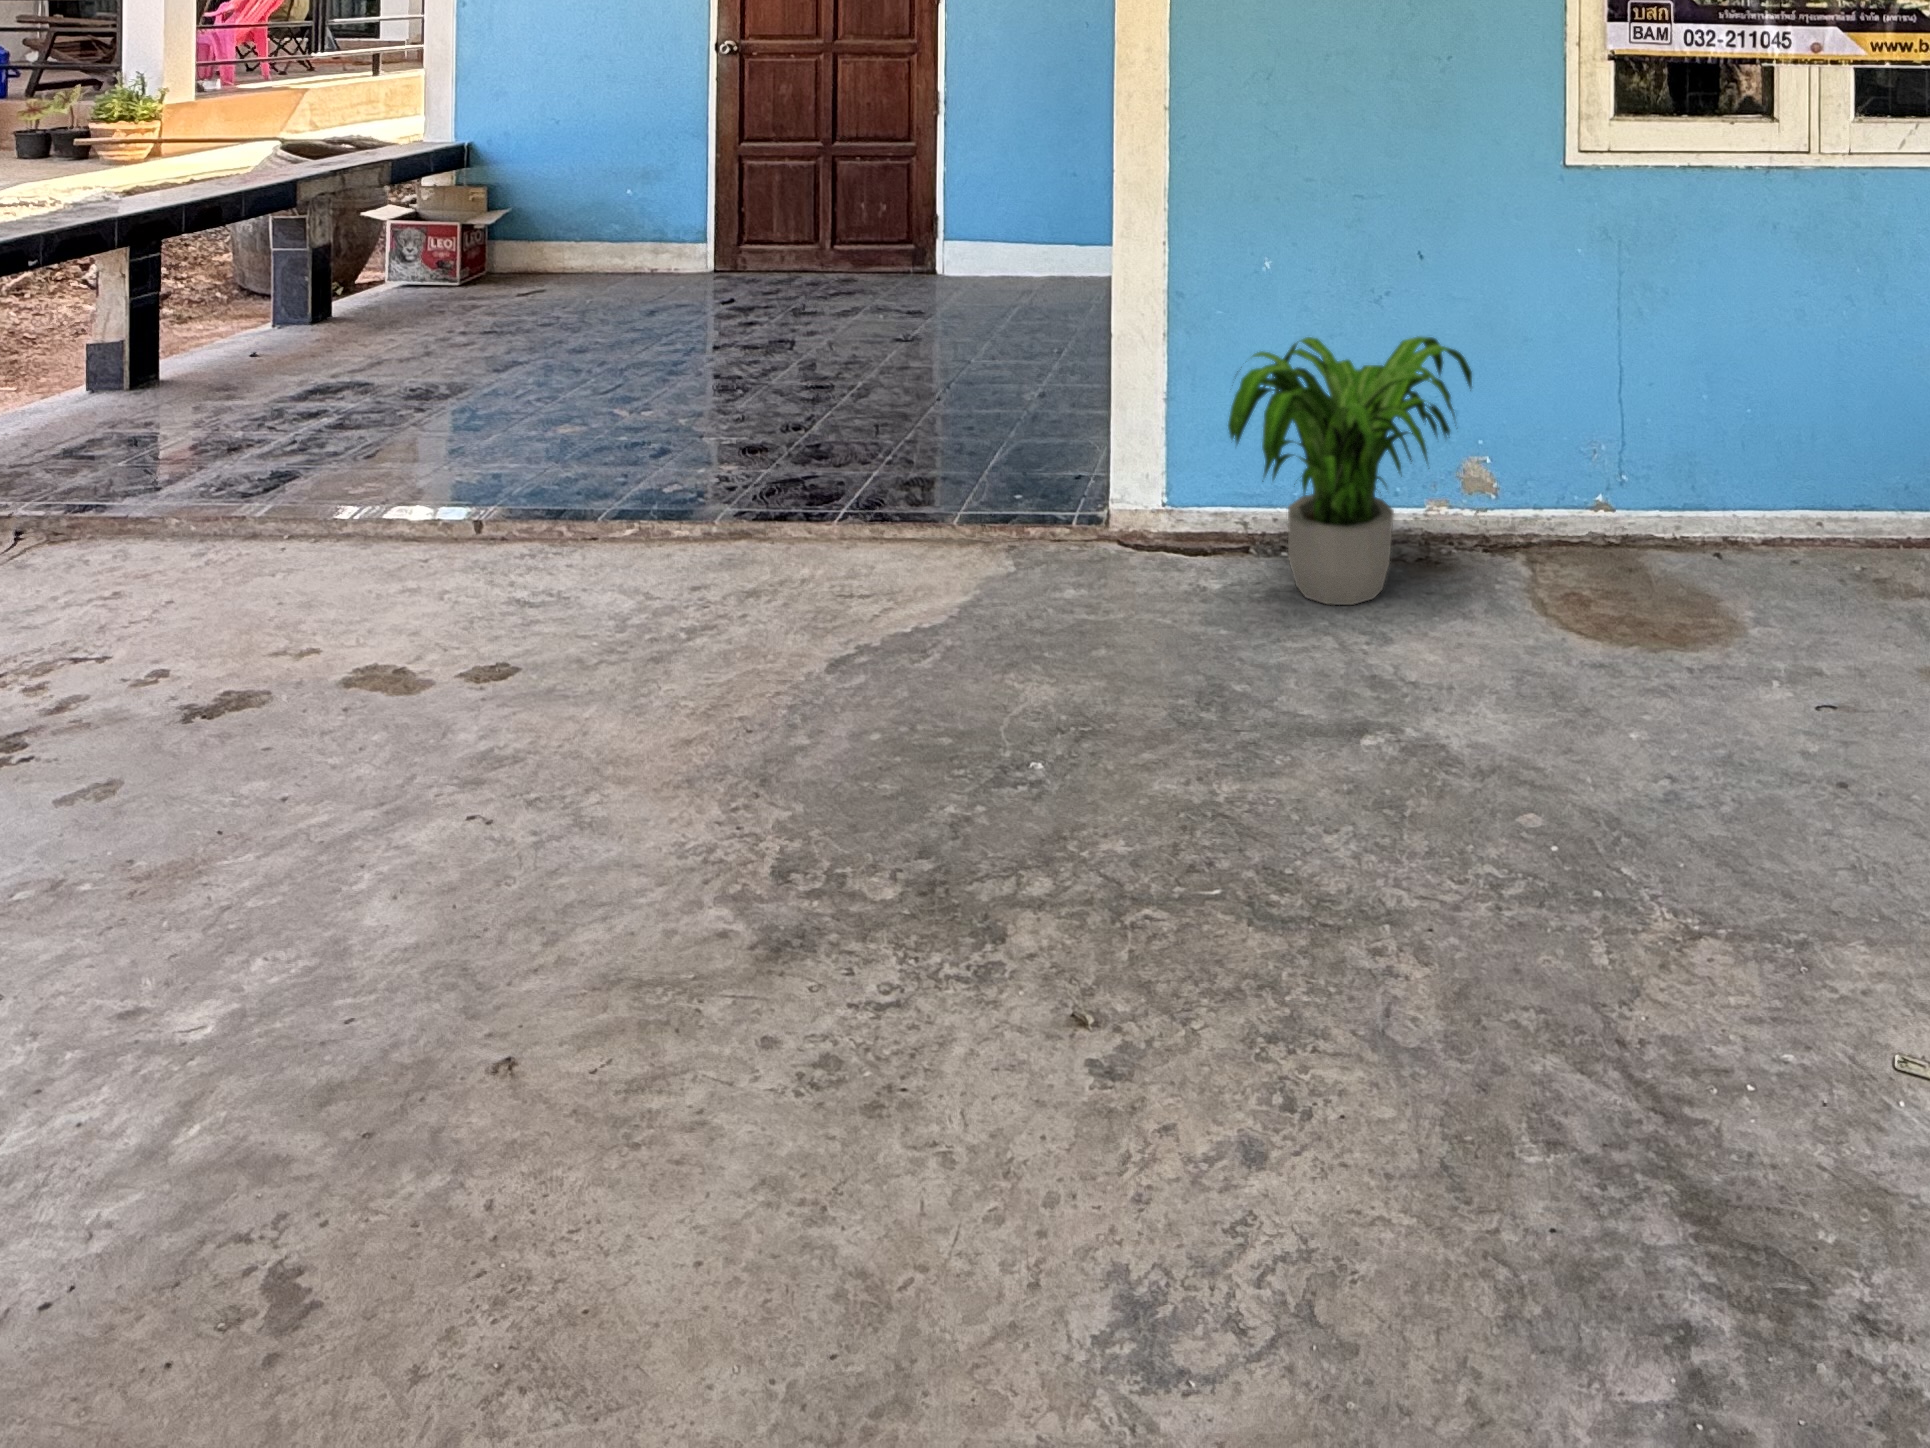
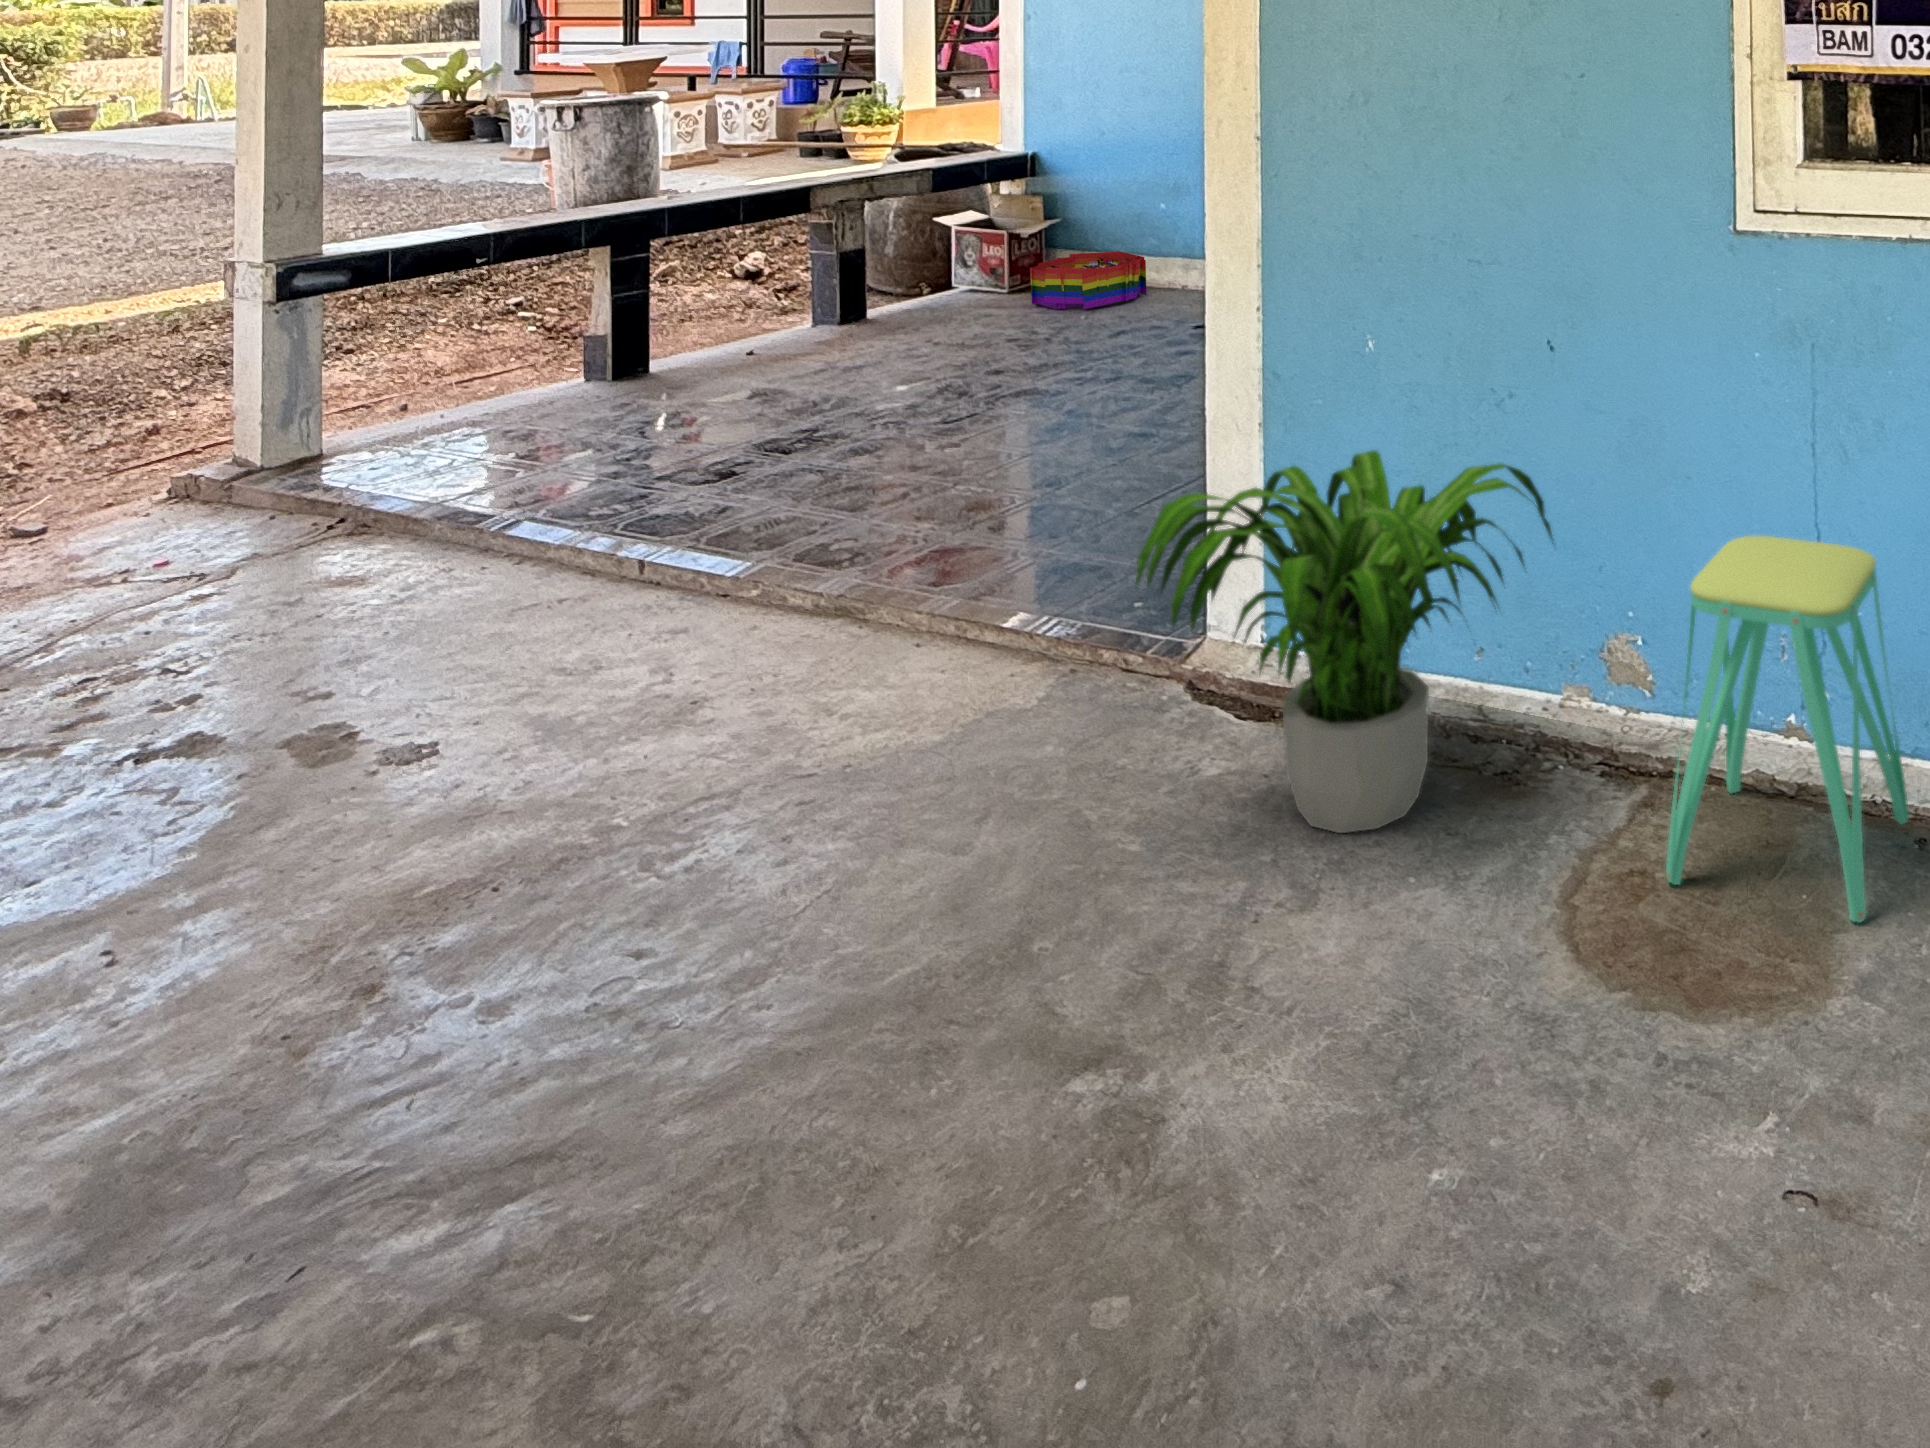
storage bin: none [533,230,650,287] -> present [1030,251,1146,310]
stool: none [1570,368,1728,599] -> present [1666,536,1909,922]

